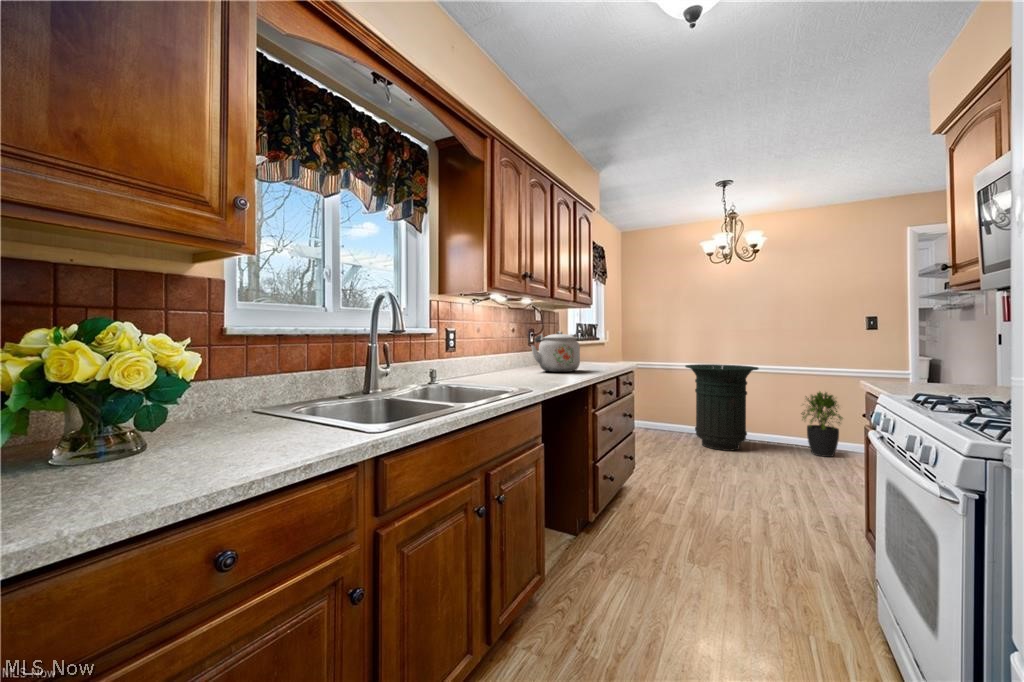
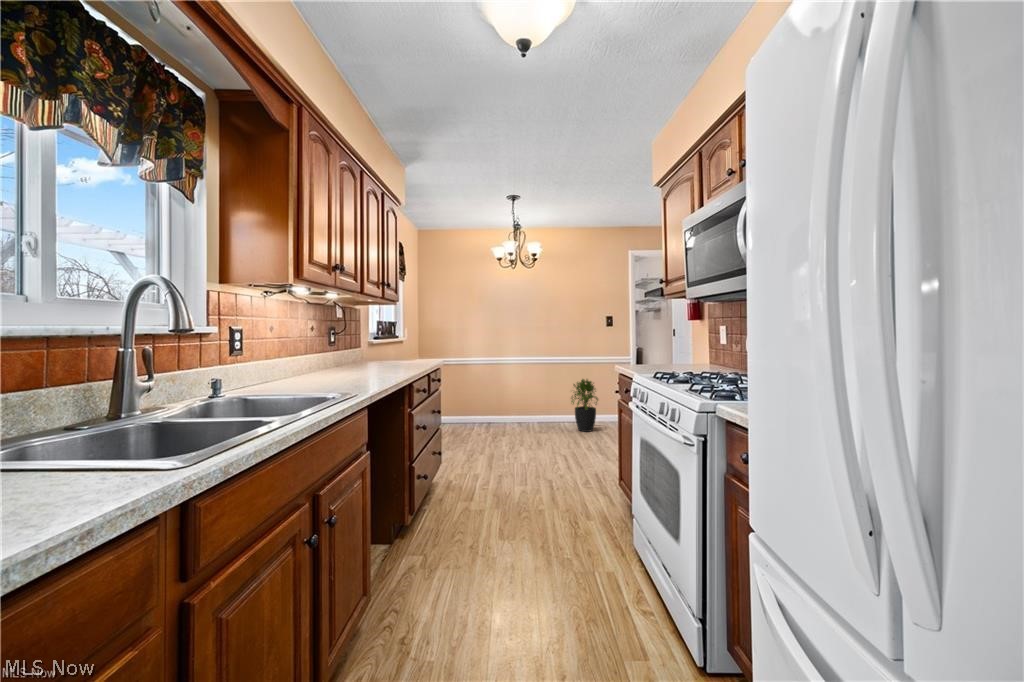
kettle: present [531,331,580,372] -> none [337,329,392,373]
trash can: present [685,364,759,451] -> none [481,360,540,437]

